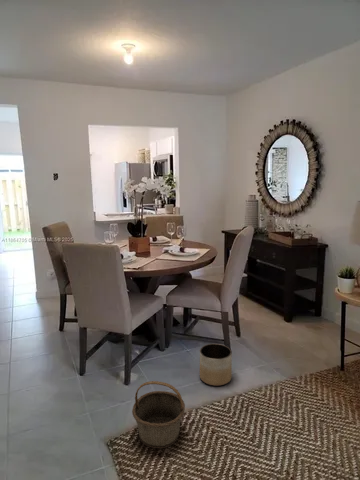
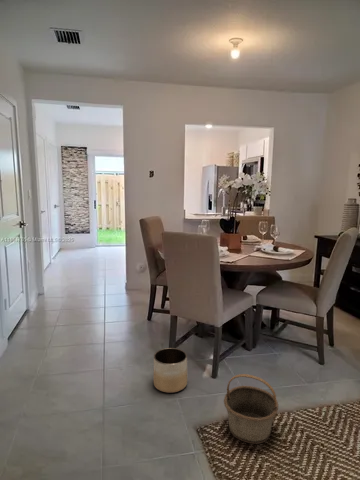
planter: present [200,344,232,386] -> present [154,348,187,393]

